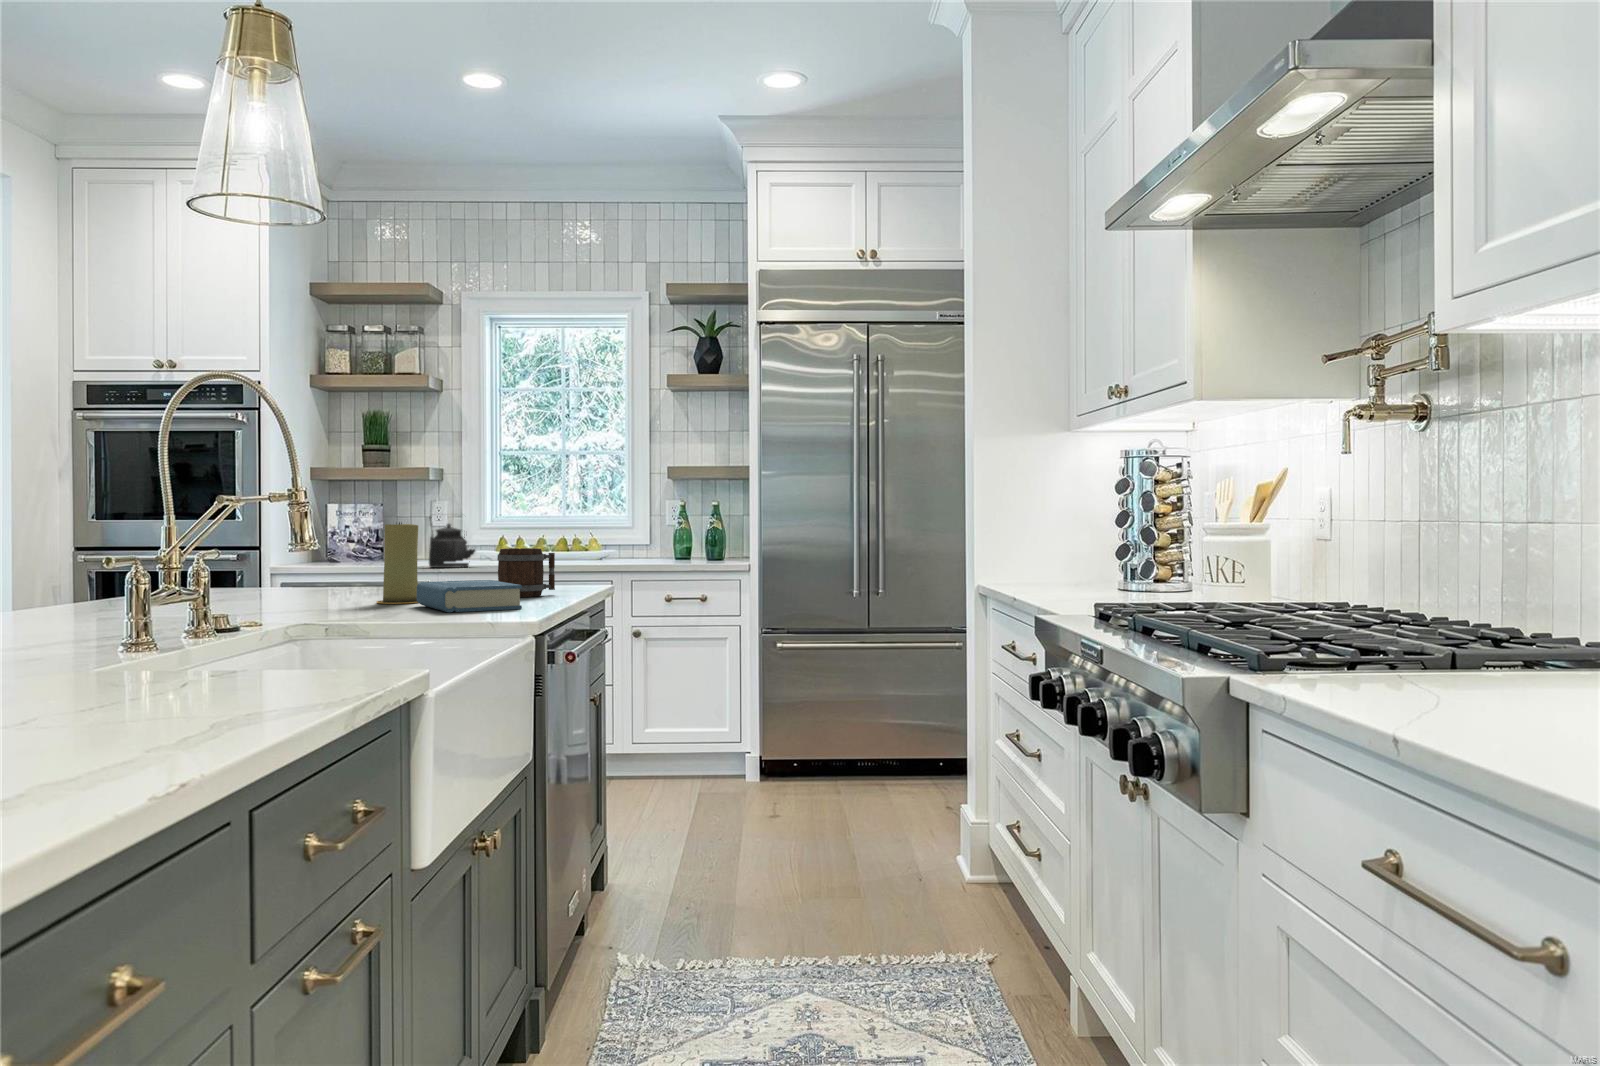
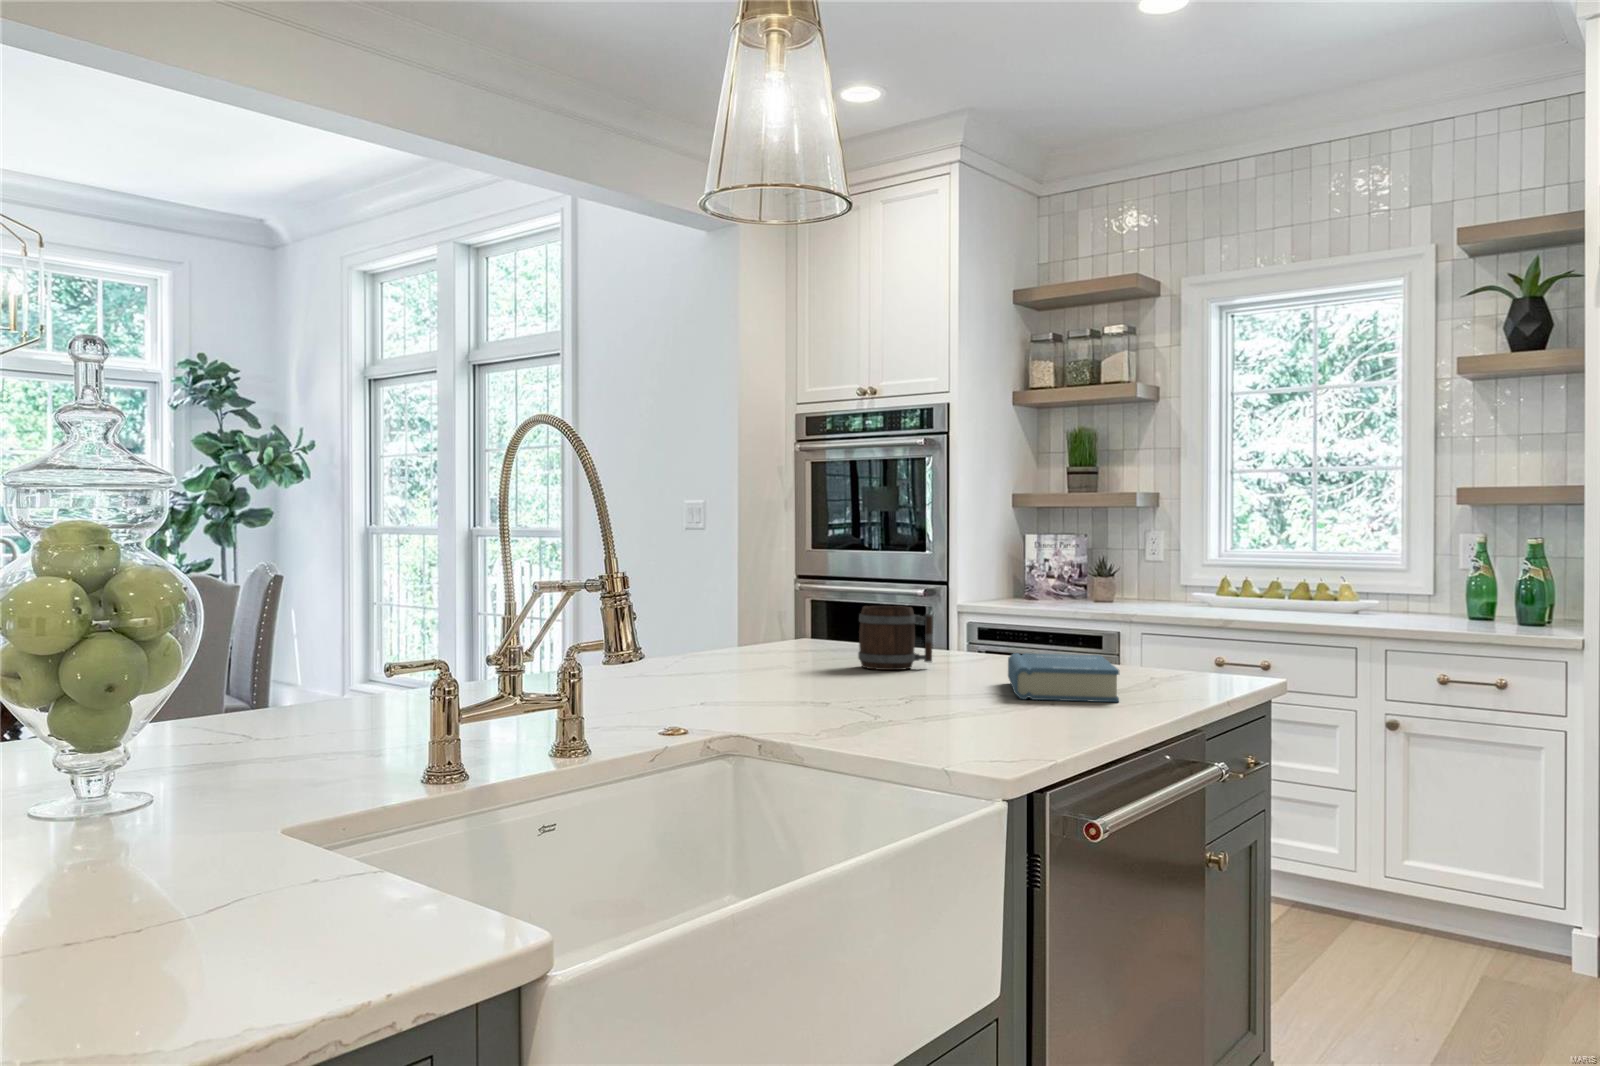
kettle: present [429,517,475,568] -> none [1138,548,1208,614]
candle: present [377,524,418,604] -> none [975,577,1031,676]
mug: present [497,548,555,597] -> present [858,606,933,670]

